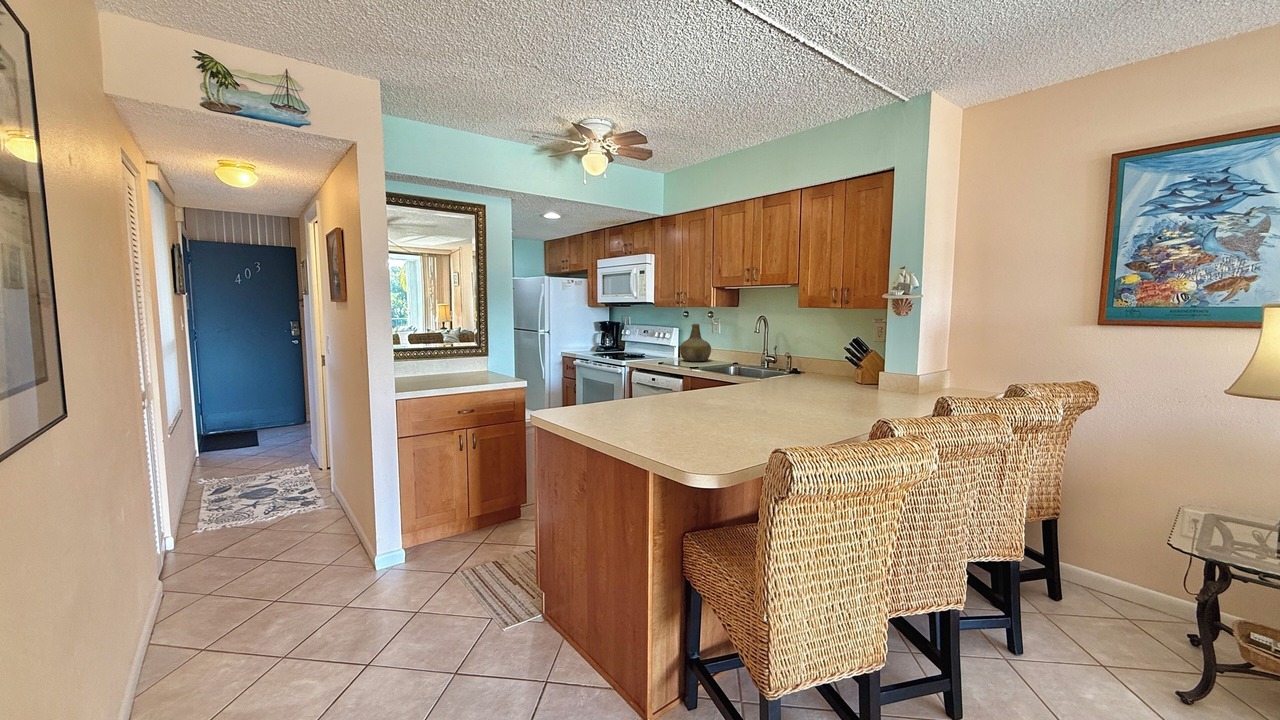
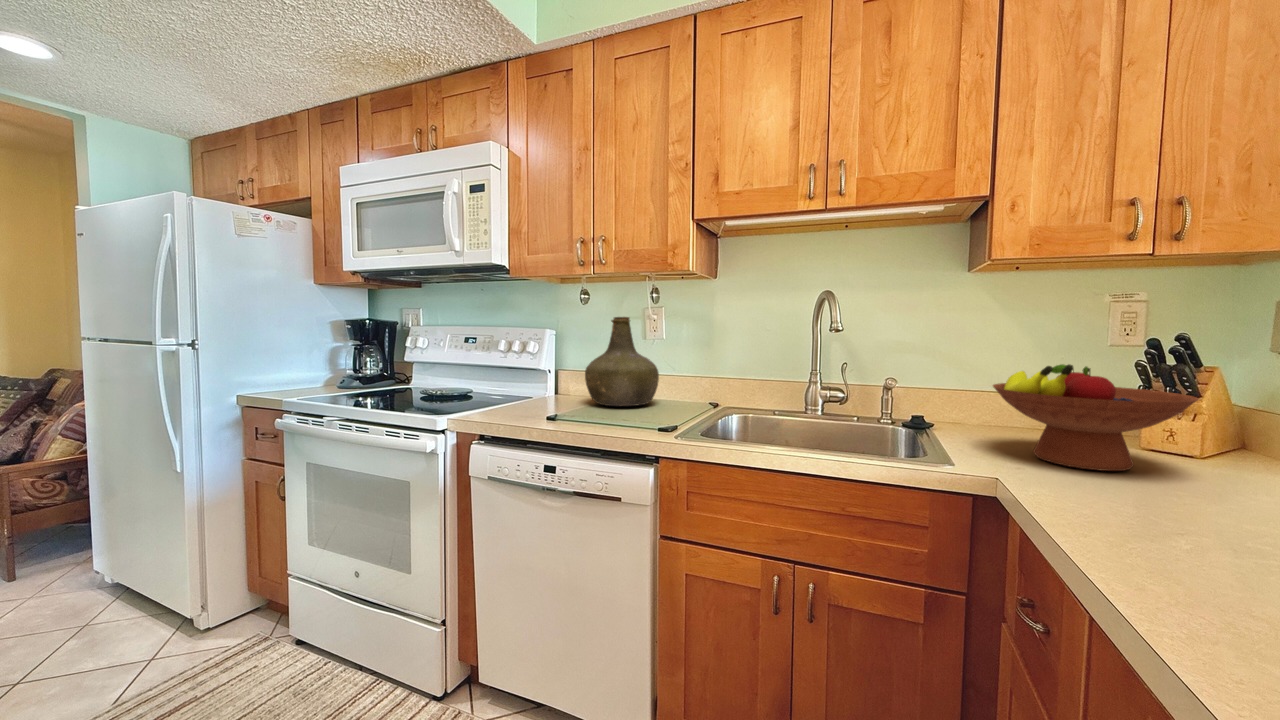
fruit bowl: none [780,346,835,382] -> present [993,364,1199,471]

